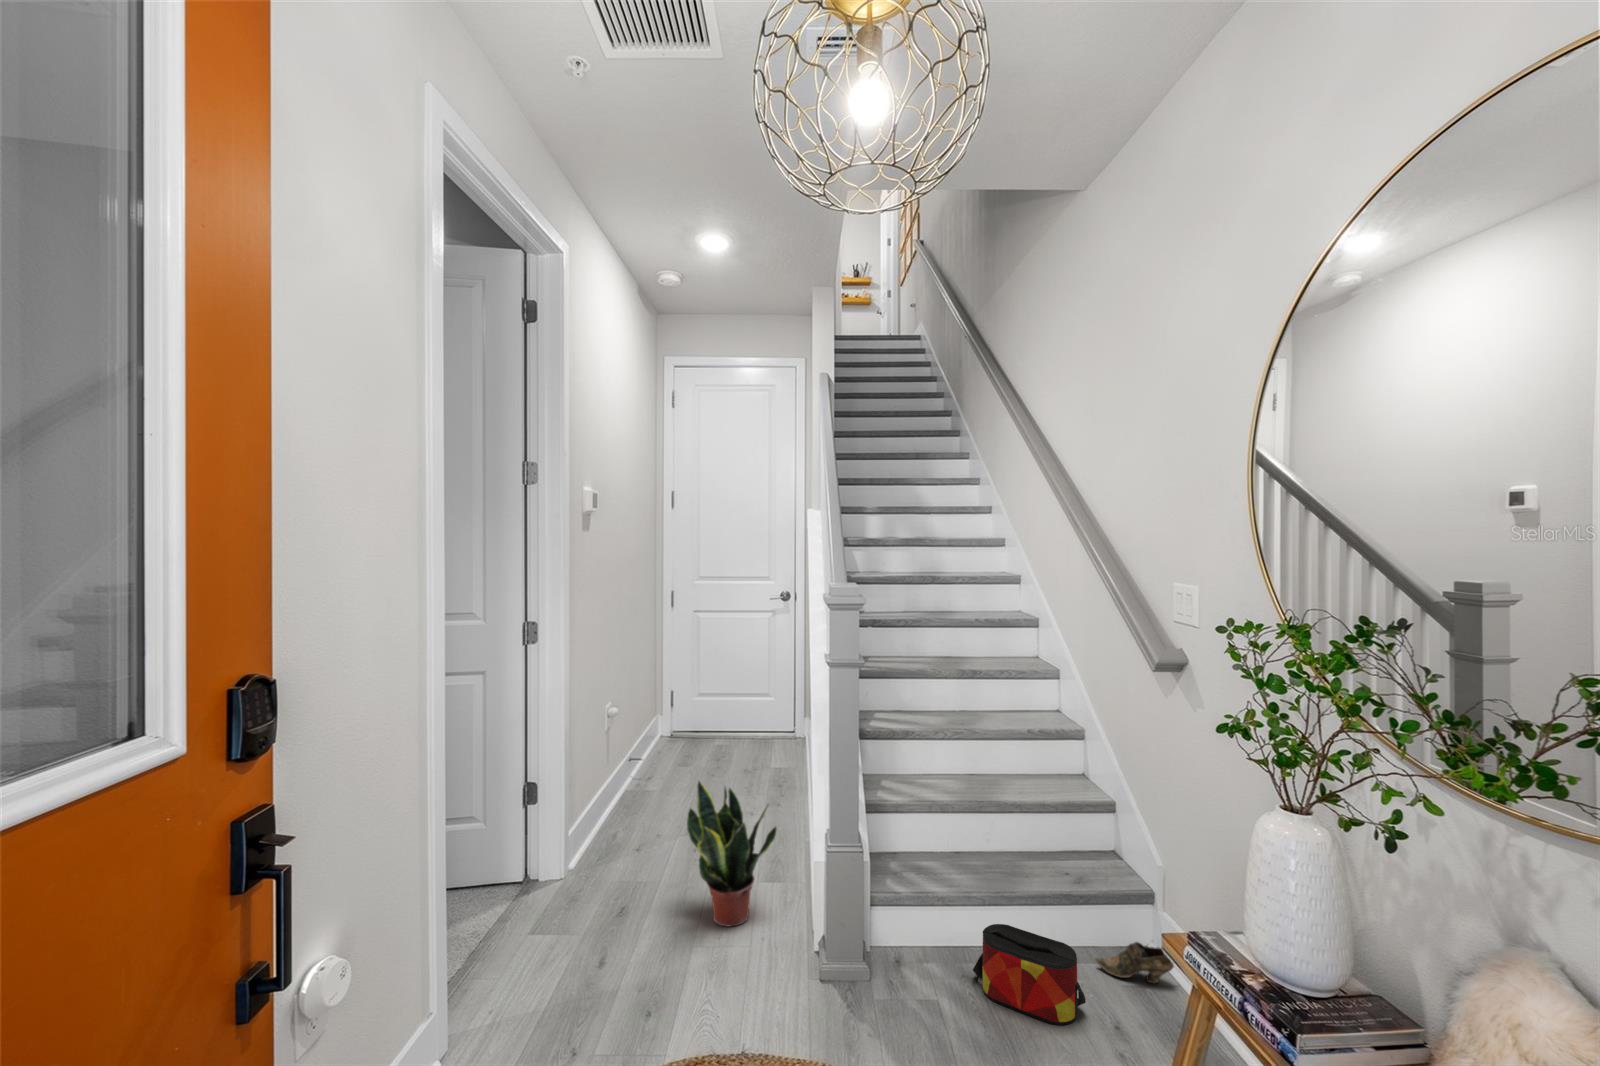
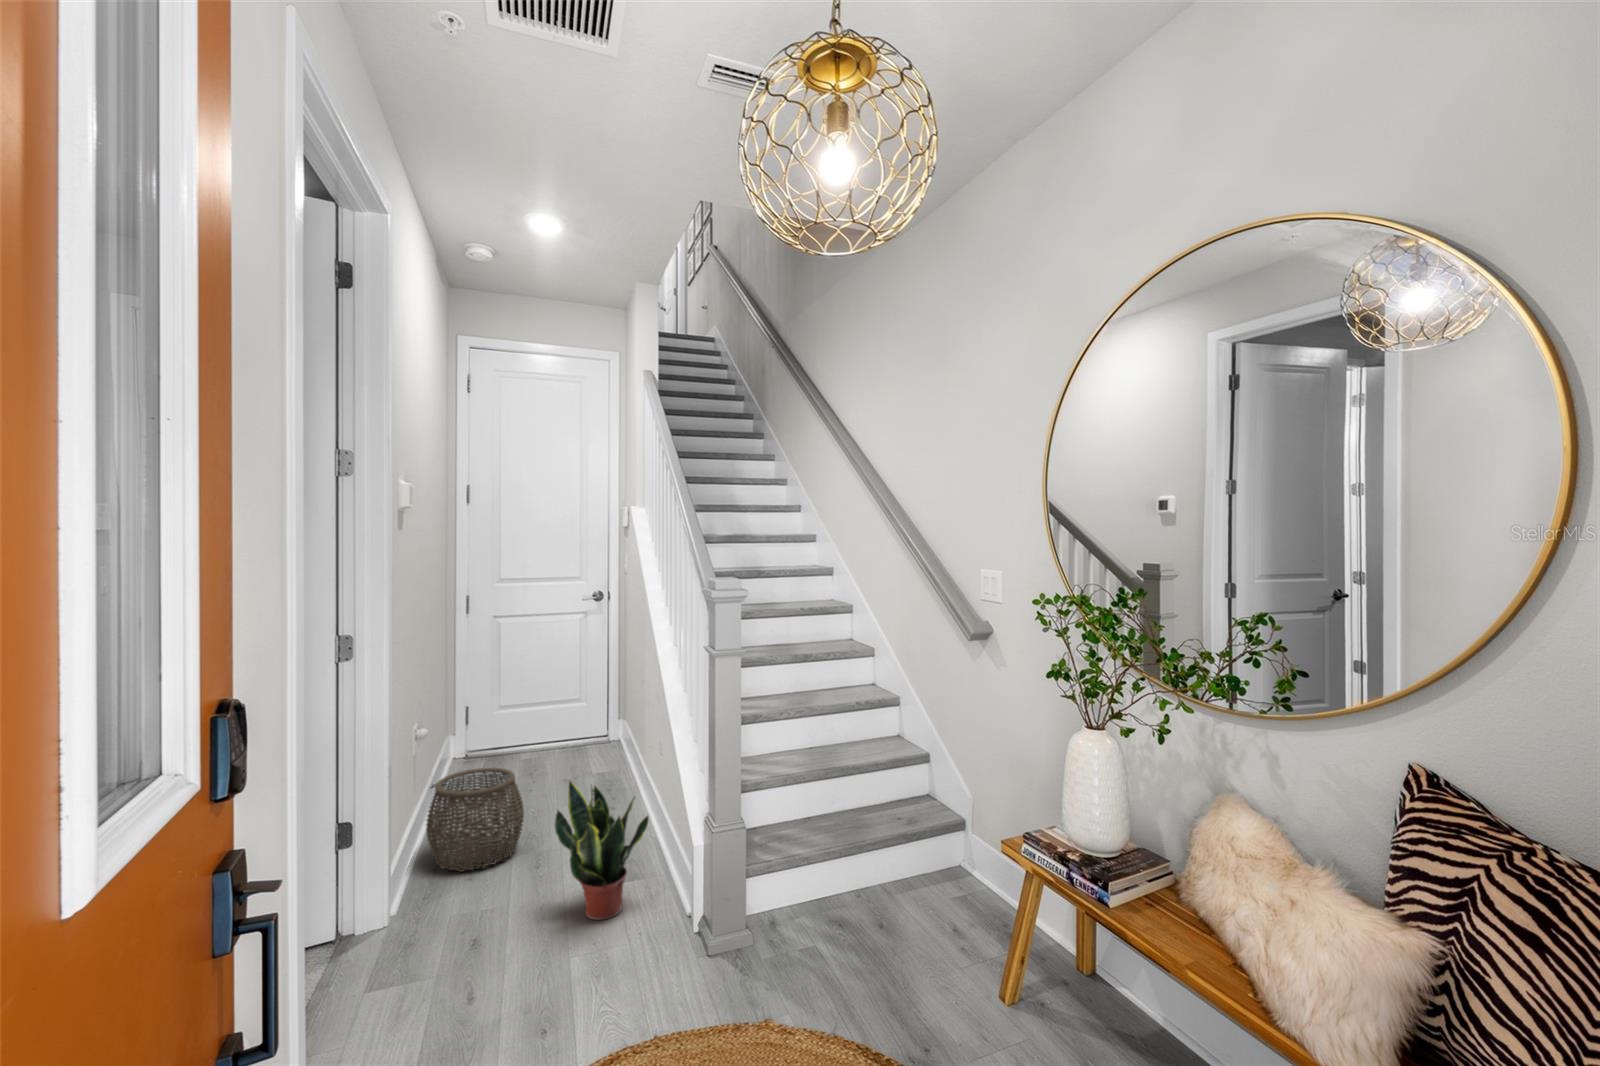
woven basket: none [598,754,686,852] -> present [426,768,524,872]
bag: present [973,924,1086,1025] -> none [839,866,932,938]
shoe: present [1095,942,1174,984] -> none [929,863,988,894]

